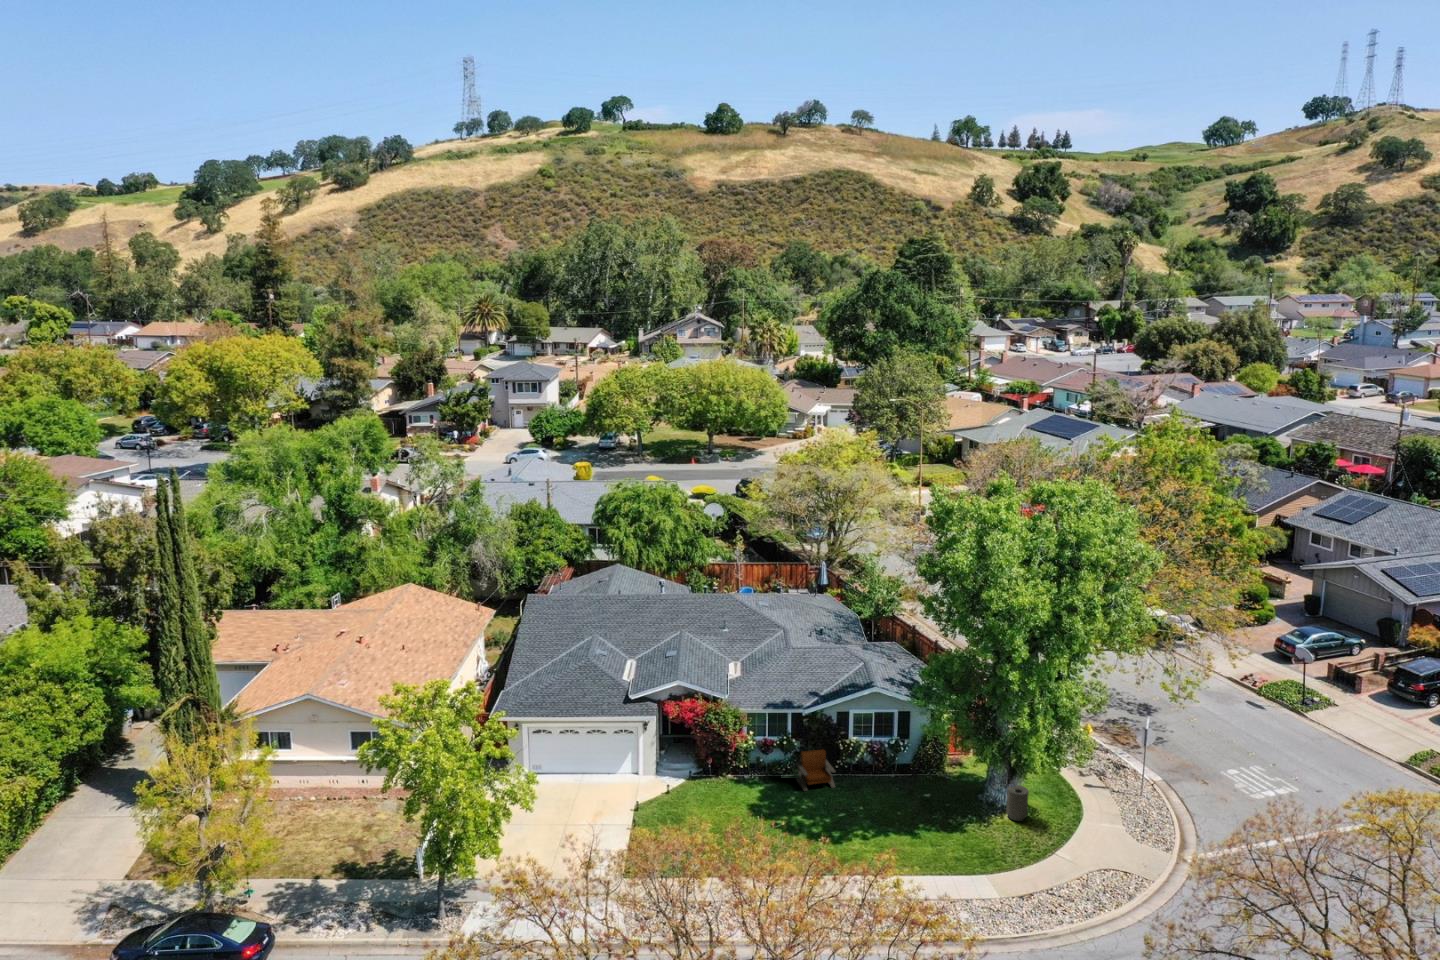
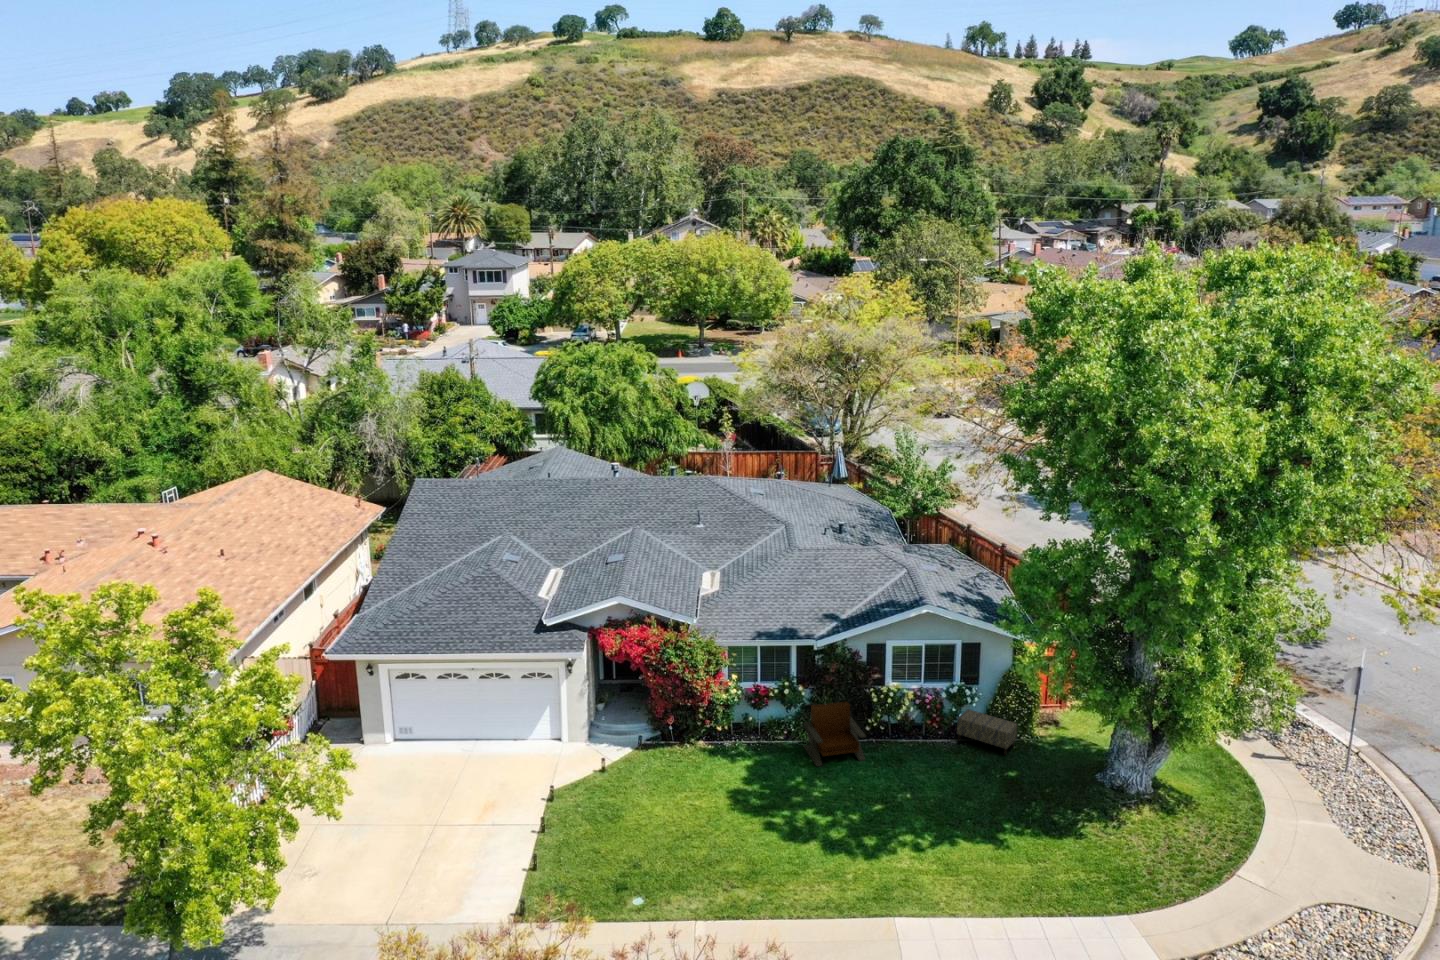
bench: none [895,755,934,785] -> present [957,709,1017,755]
trash can: present [1006,785,1029,821] -> none [1140,758,1179,816]

